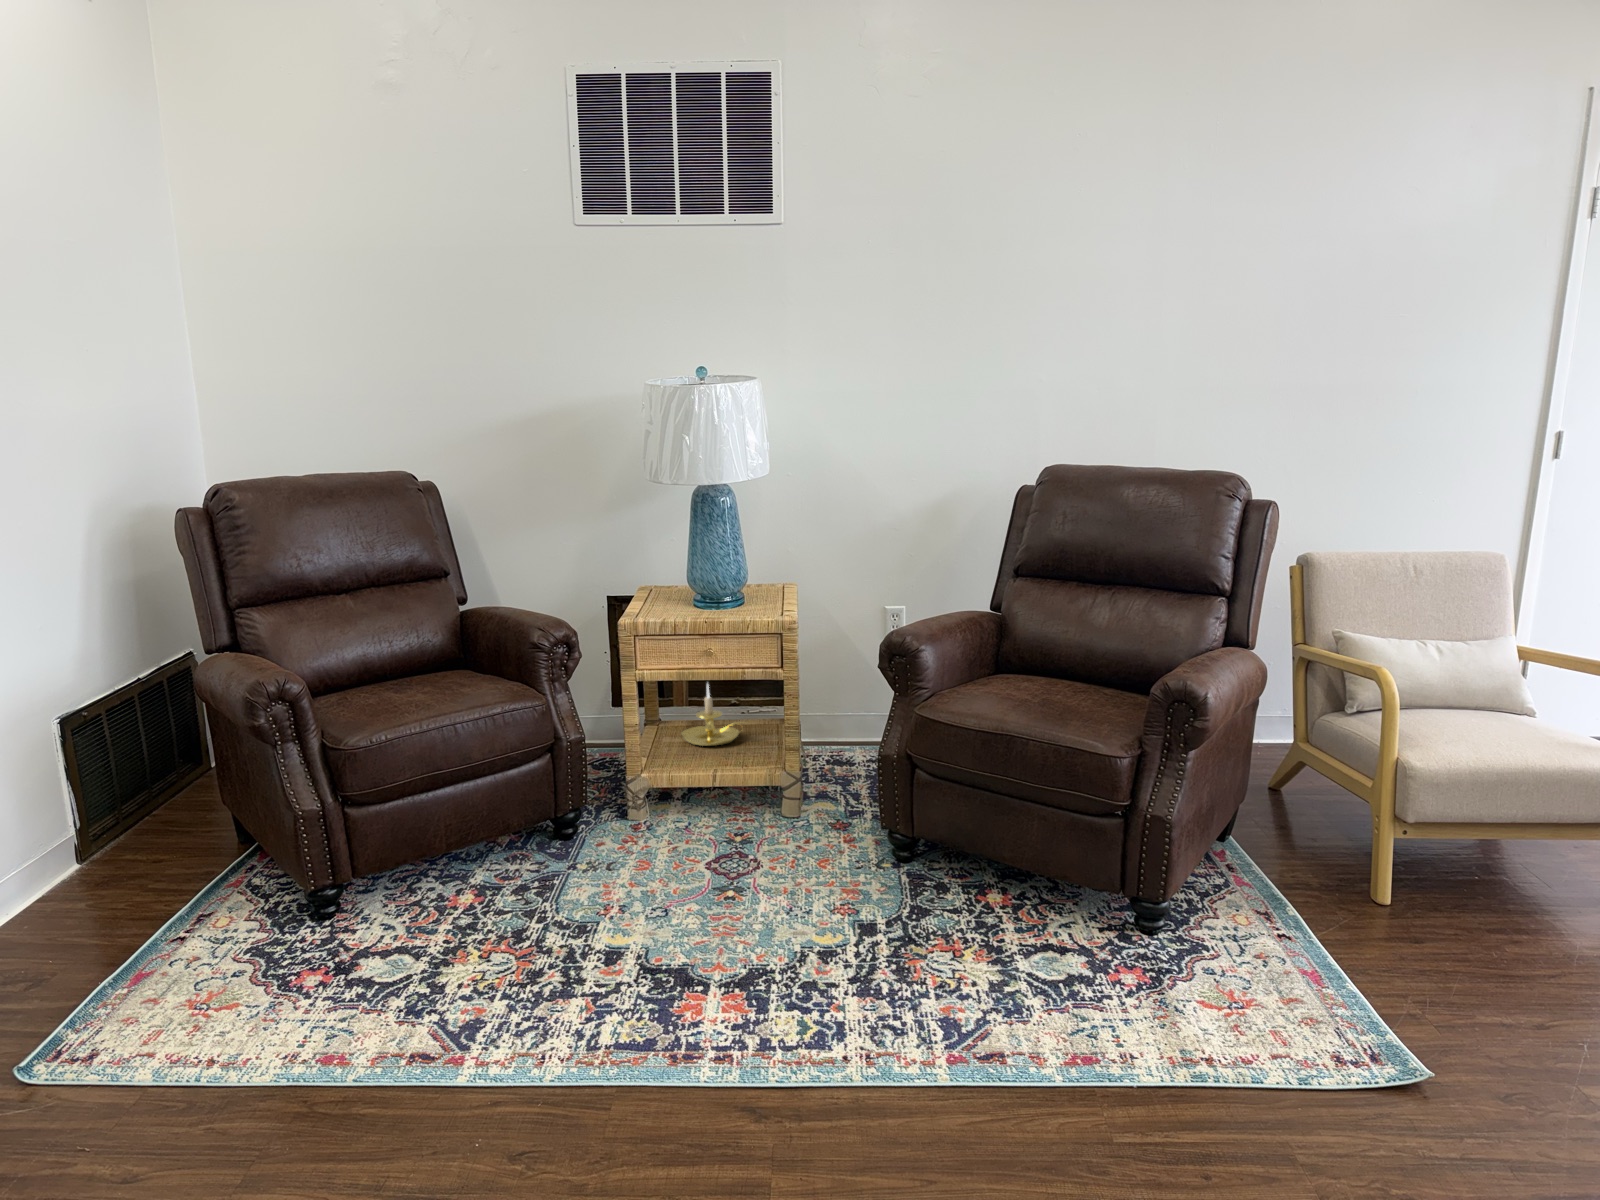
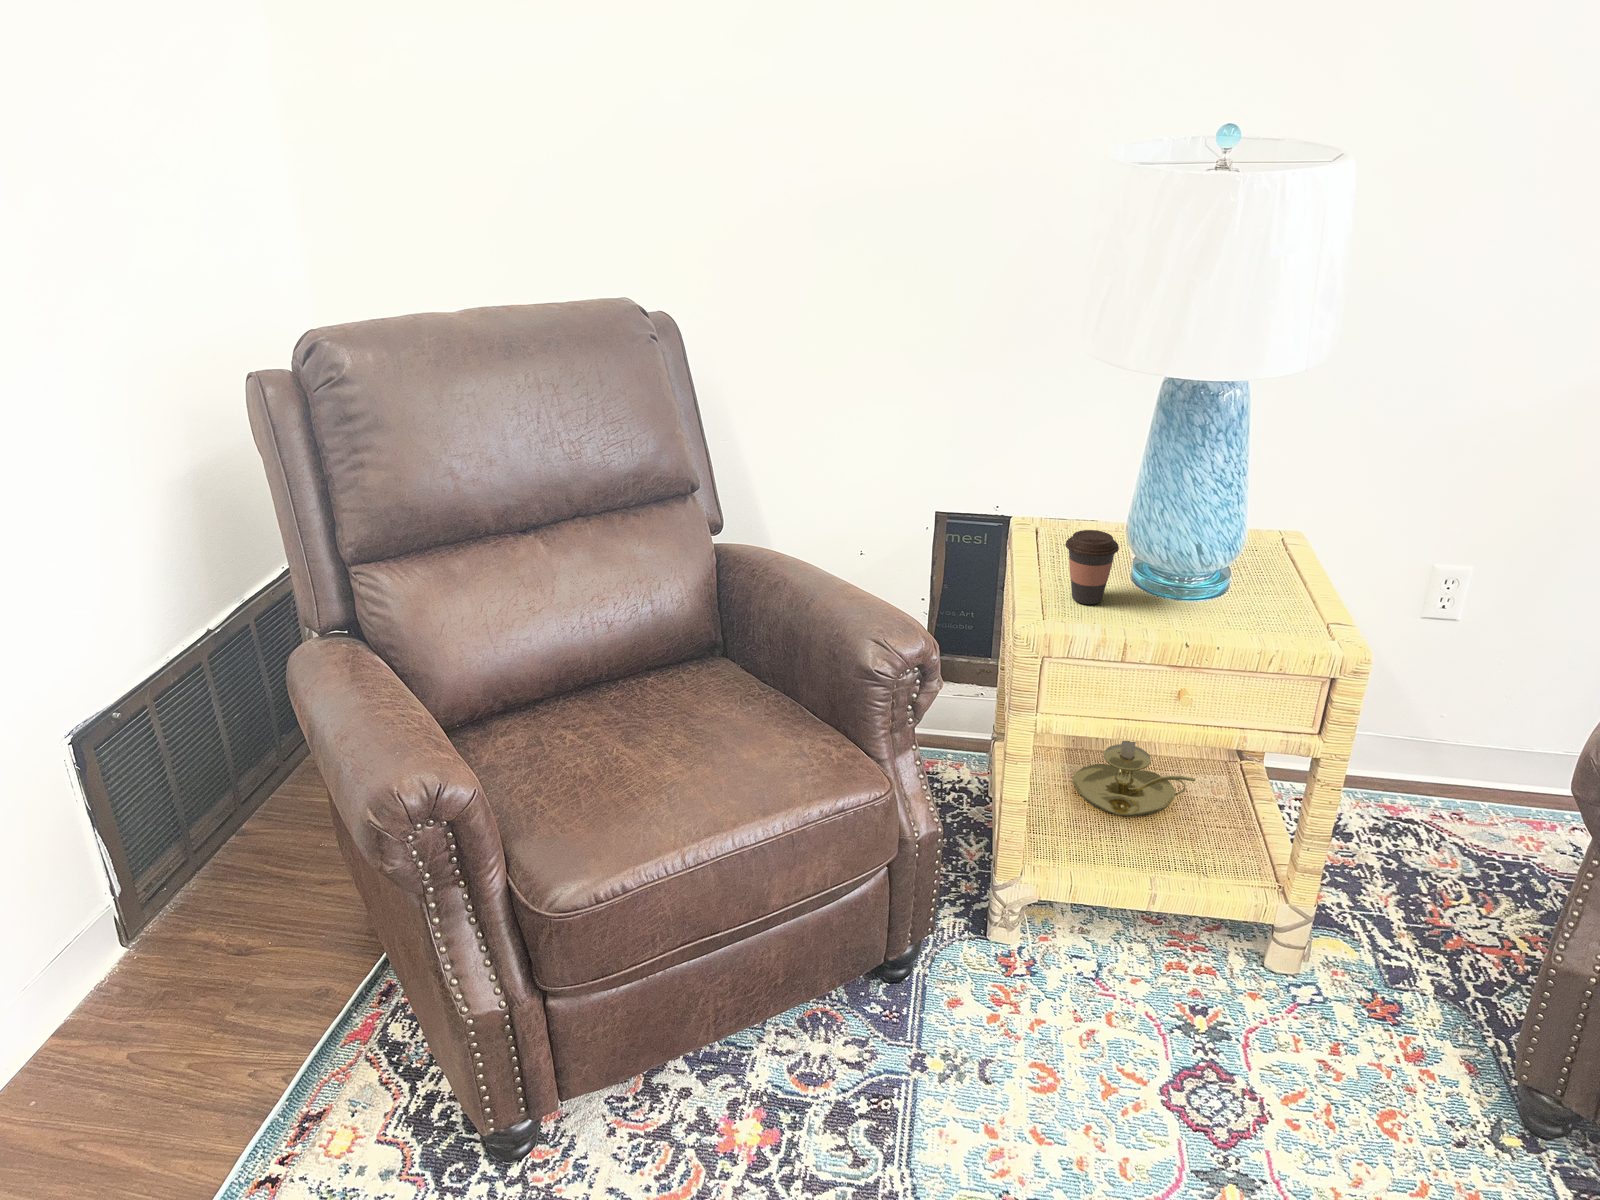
coffee cup: none [648,574,676,613] -> present [1065,530,1119,604]

